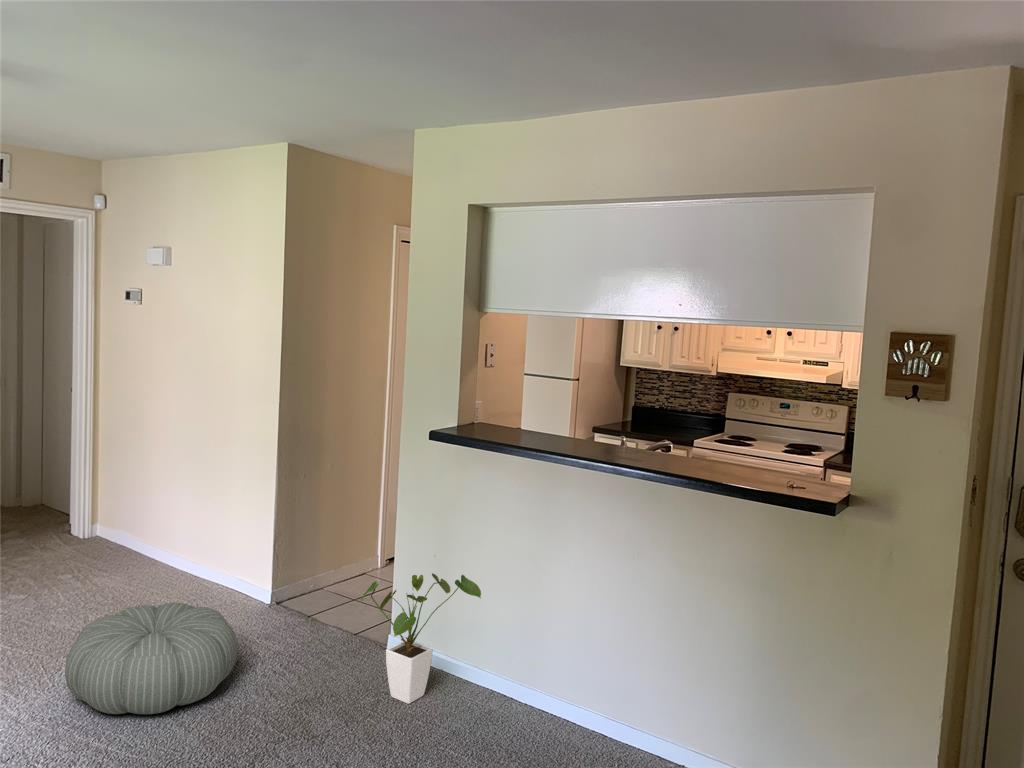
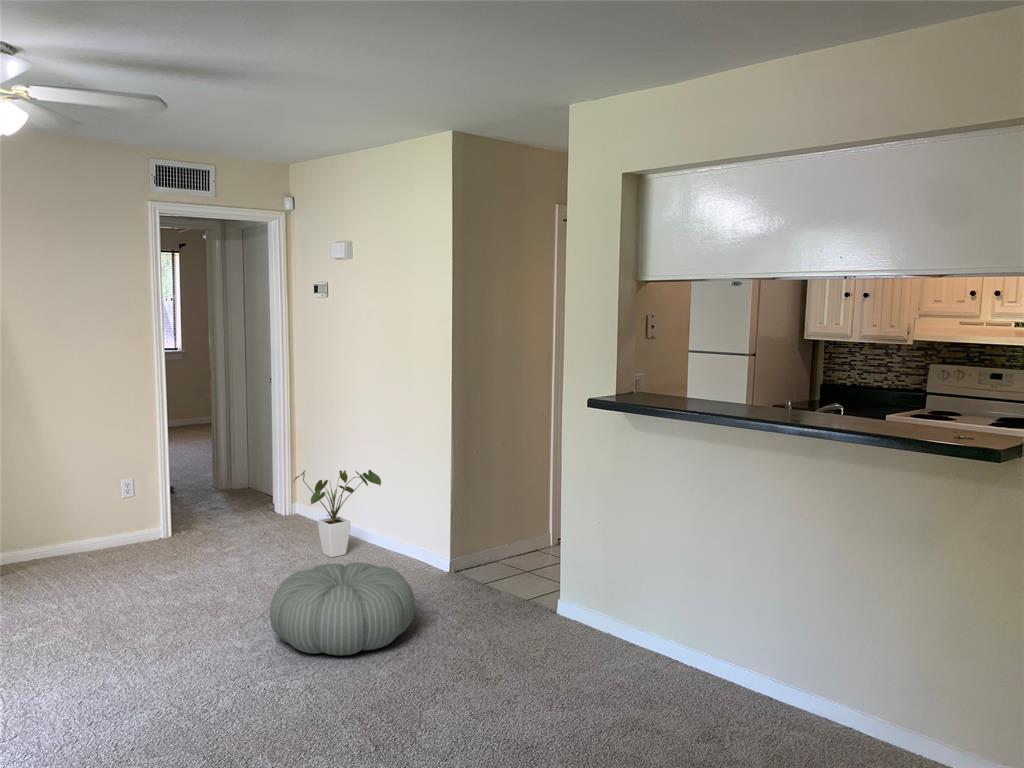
house plant: present [360,573,481,704] -> present [294,470,381,557]

